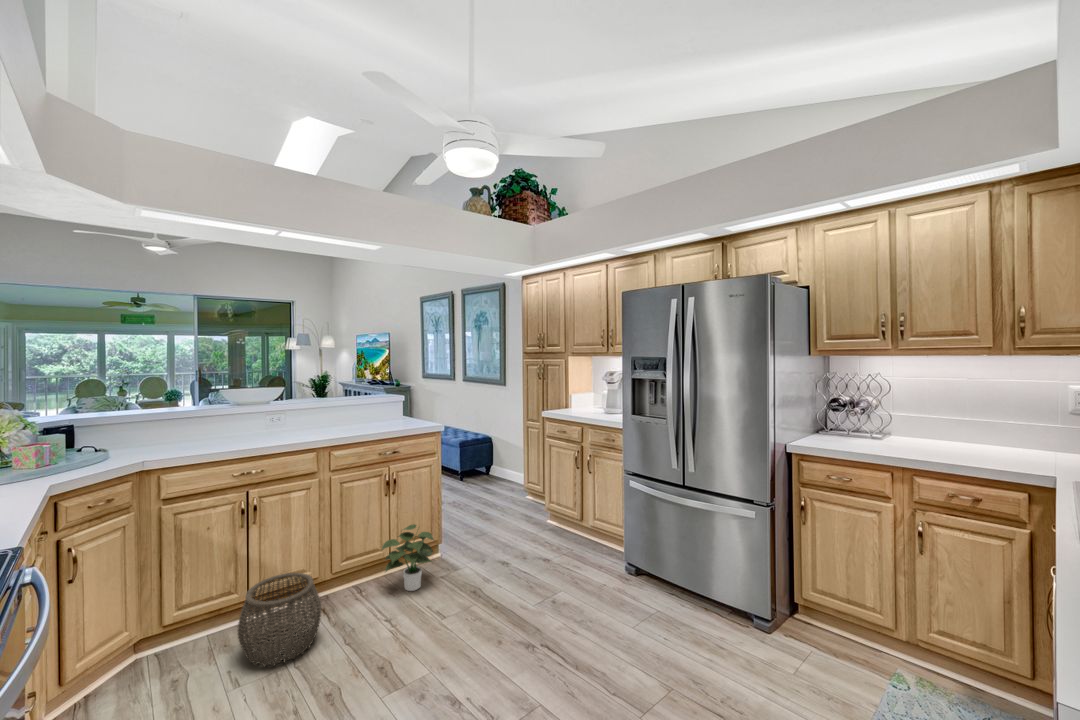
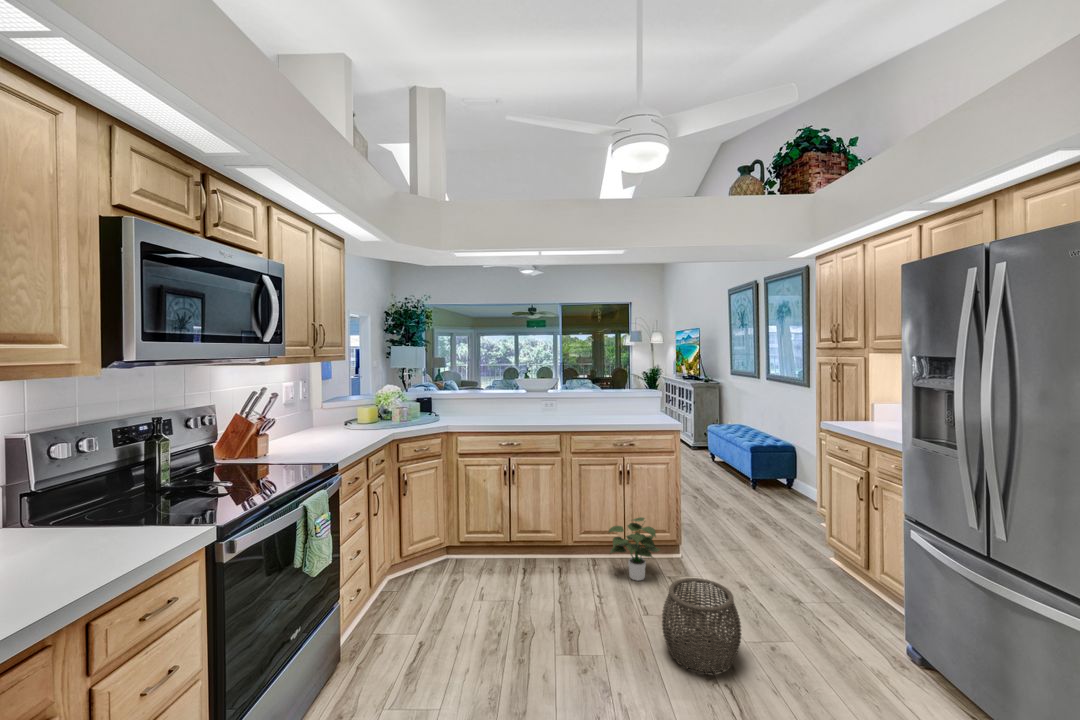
woven basket: present [238,573,322,666] -> present [662,578,741,673]

